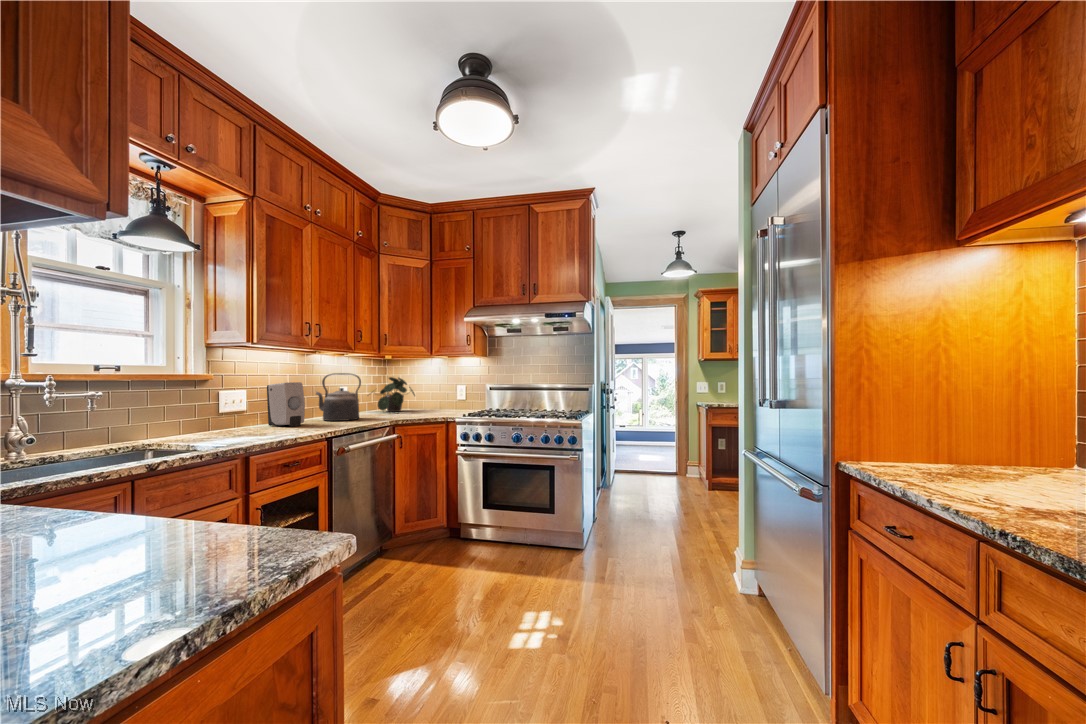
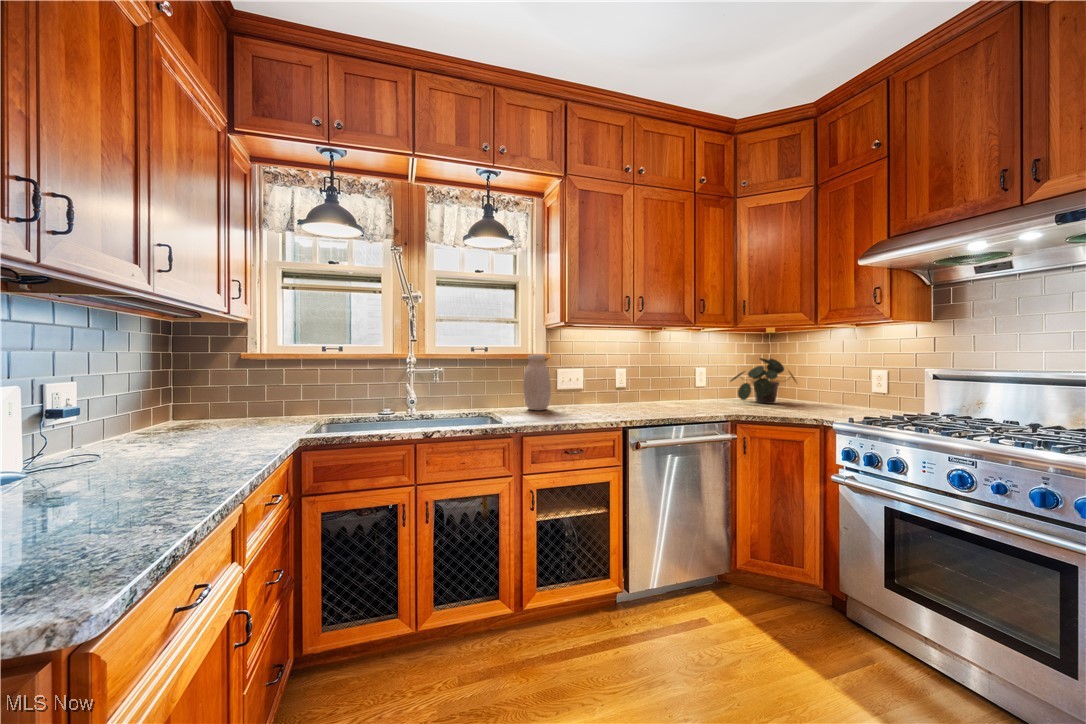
kettle: present [316,373,361,421] -> none [655,353,698,409]
jar: none [191,374,230,436] -> present [523,354,551,410]
soap dispenser: present [267,382,305,426] -> none [598,363,626,409]

